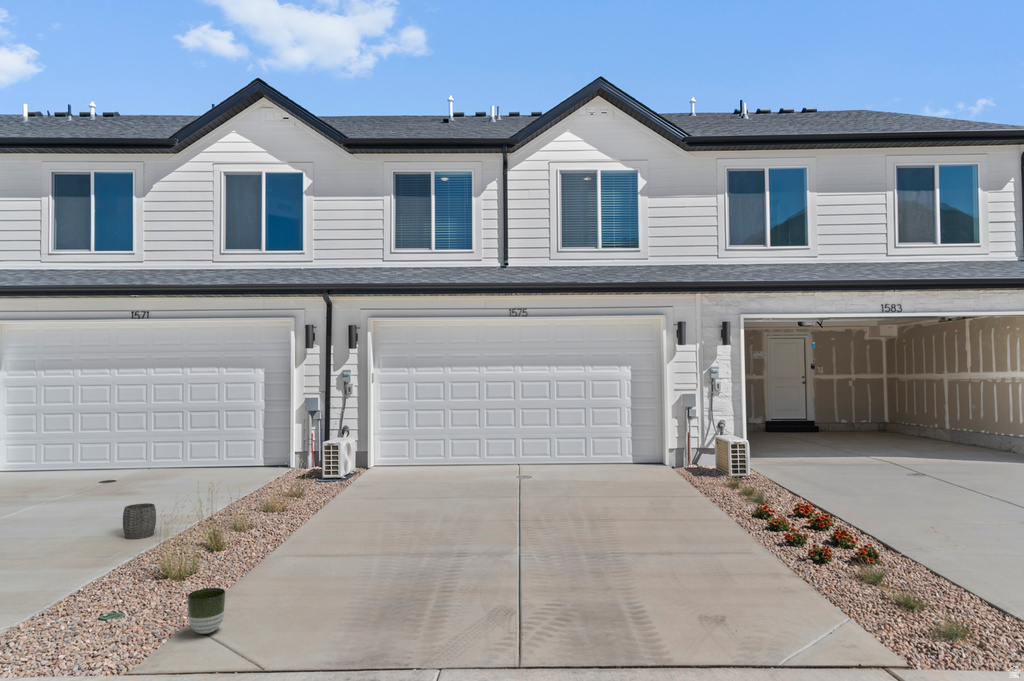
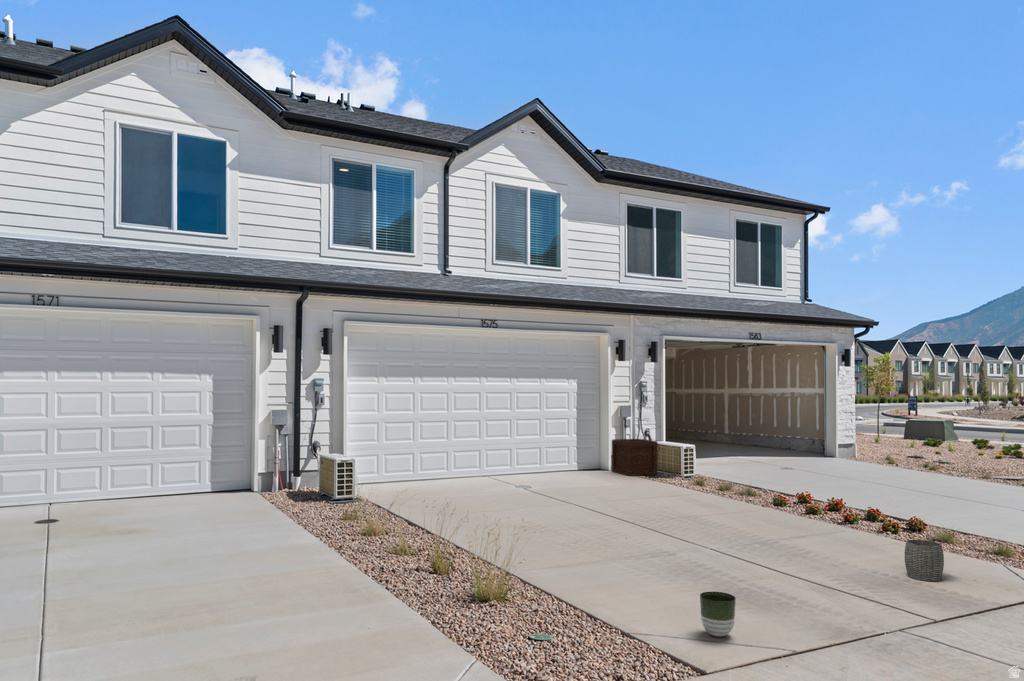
wooden crate: none [670,432,712,473] -> present [611,439,658,476]
woven basket: present [123,503,156,539] -> present [905,540,944,582]

